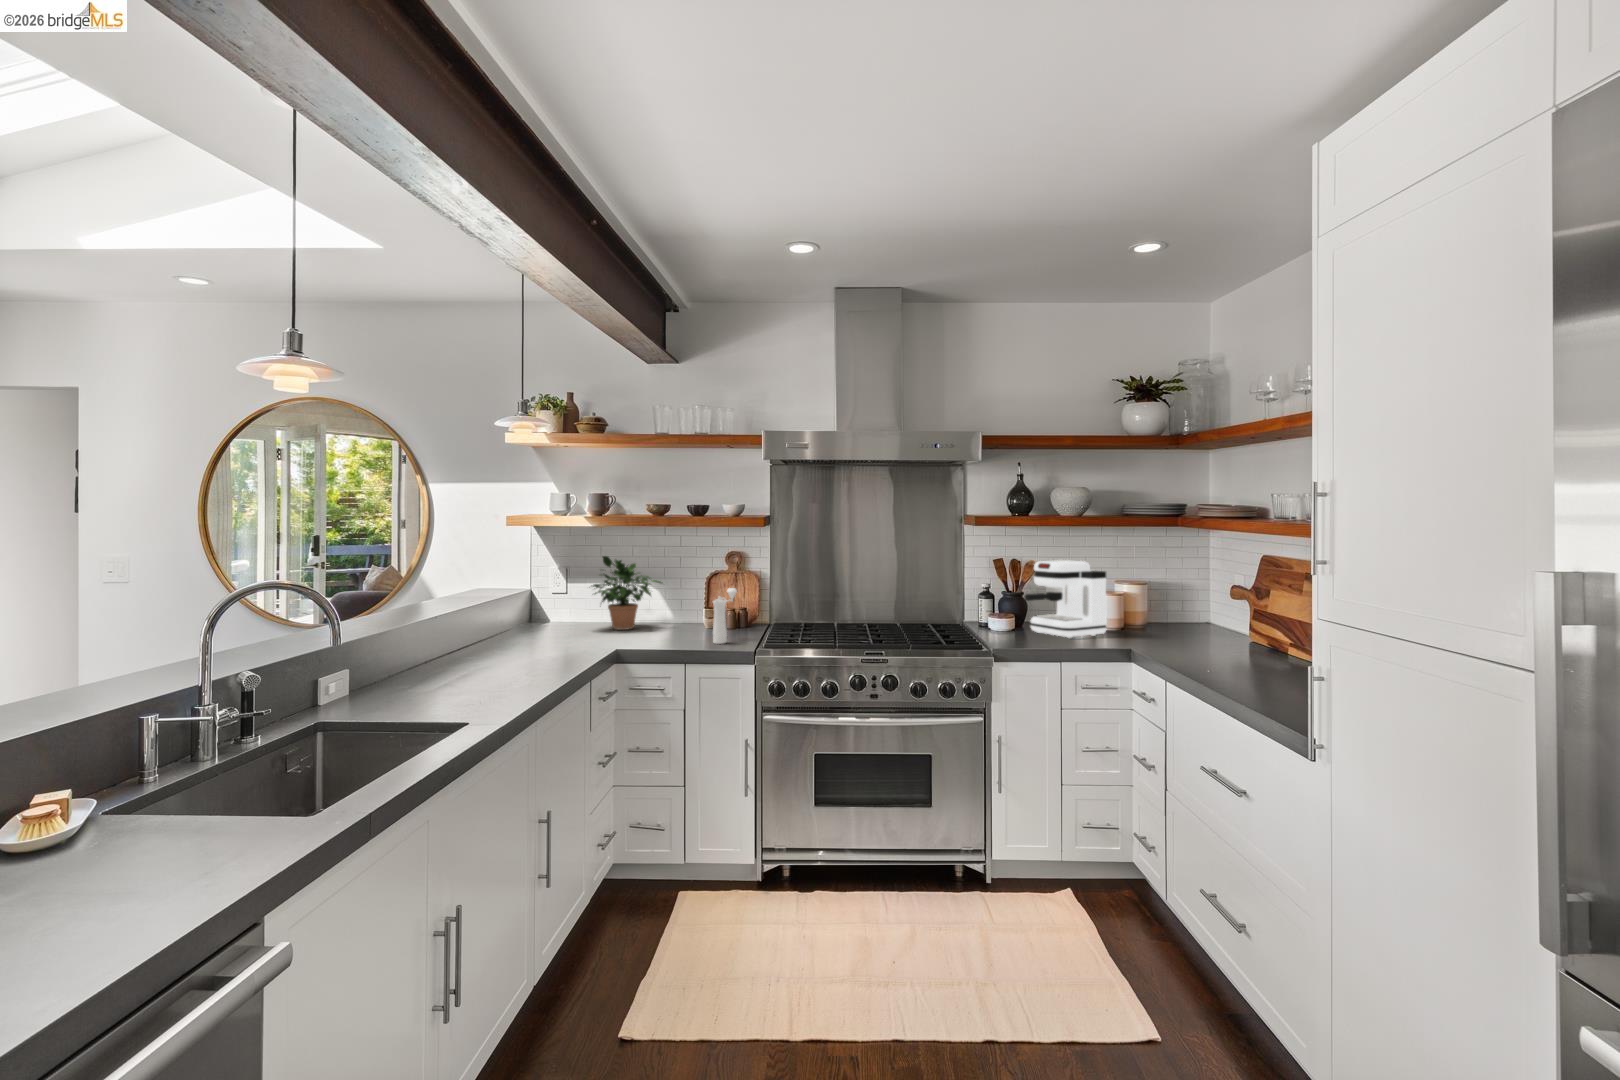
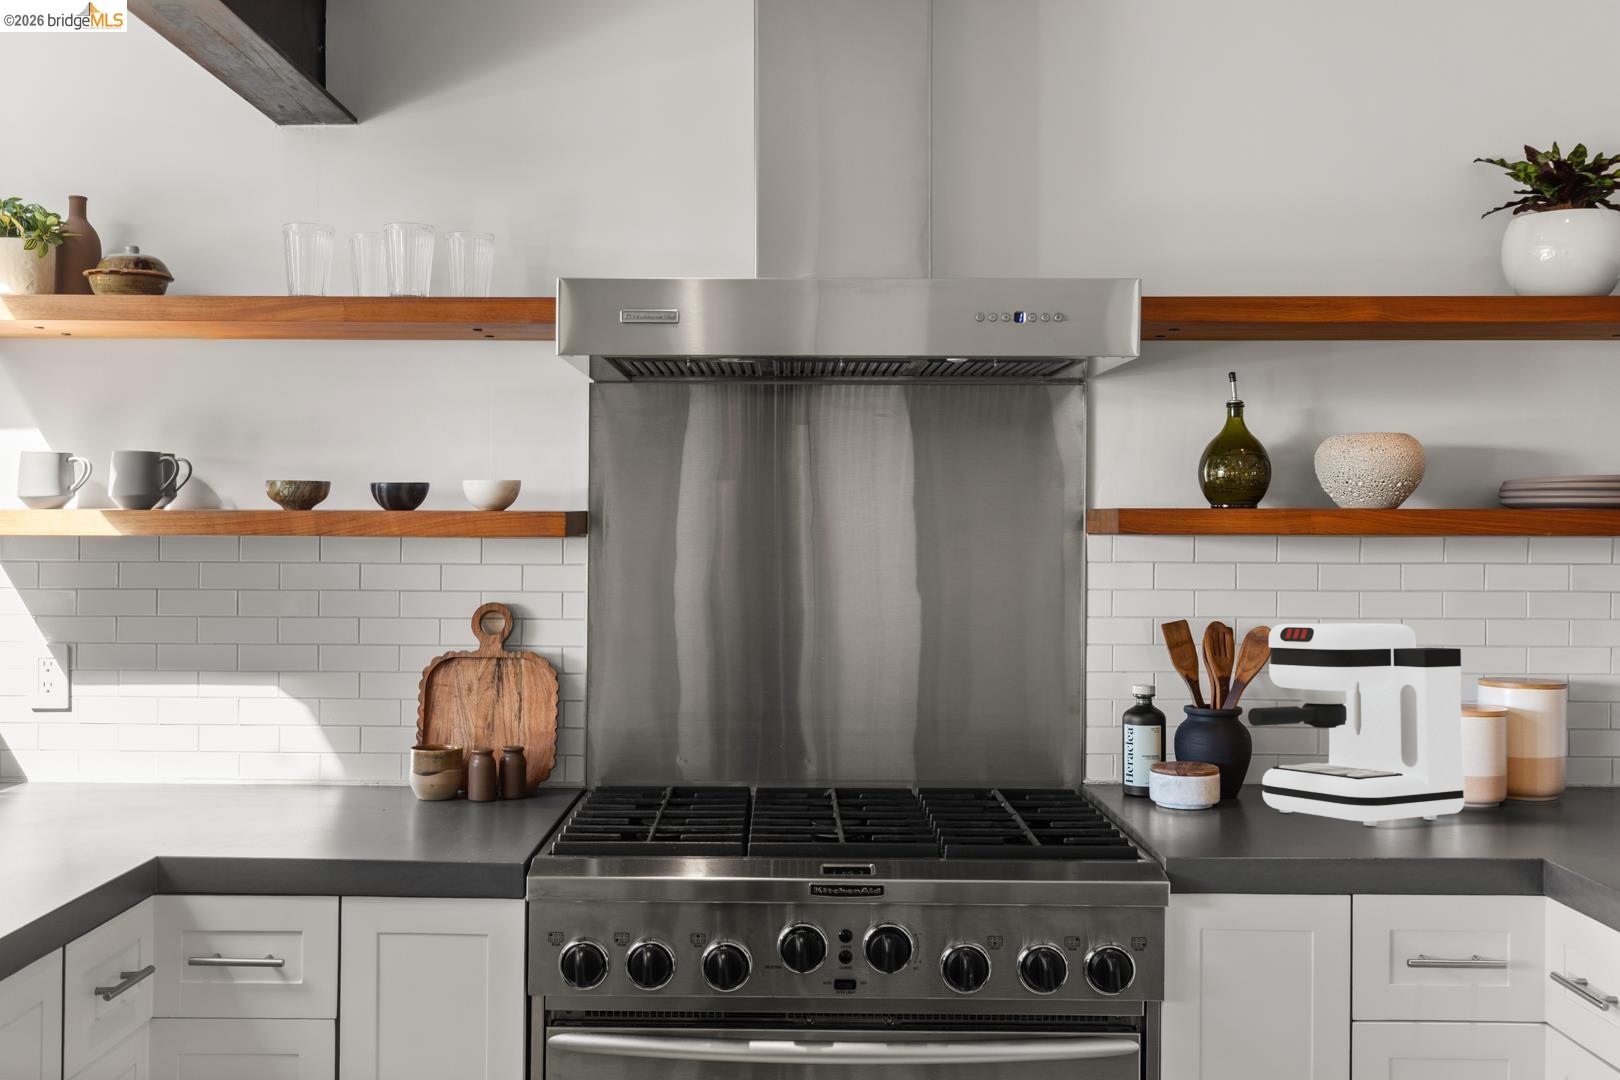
potted plant: present [593,556,663,630] -> none [95,608,316,804]
pepper mill: present [713,588,737,644] -> none [406,690,482,840]

